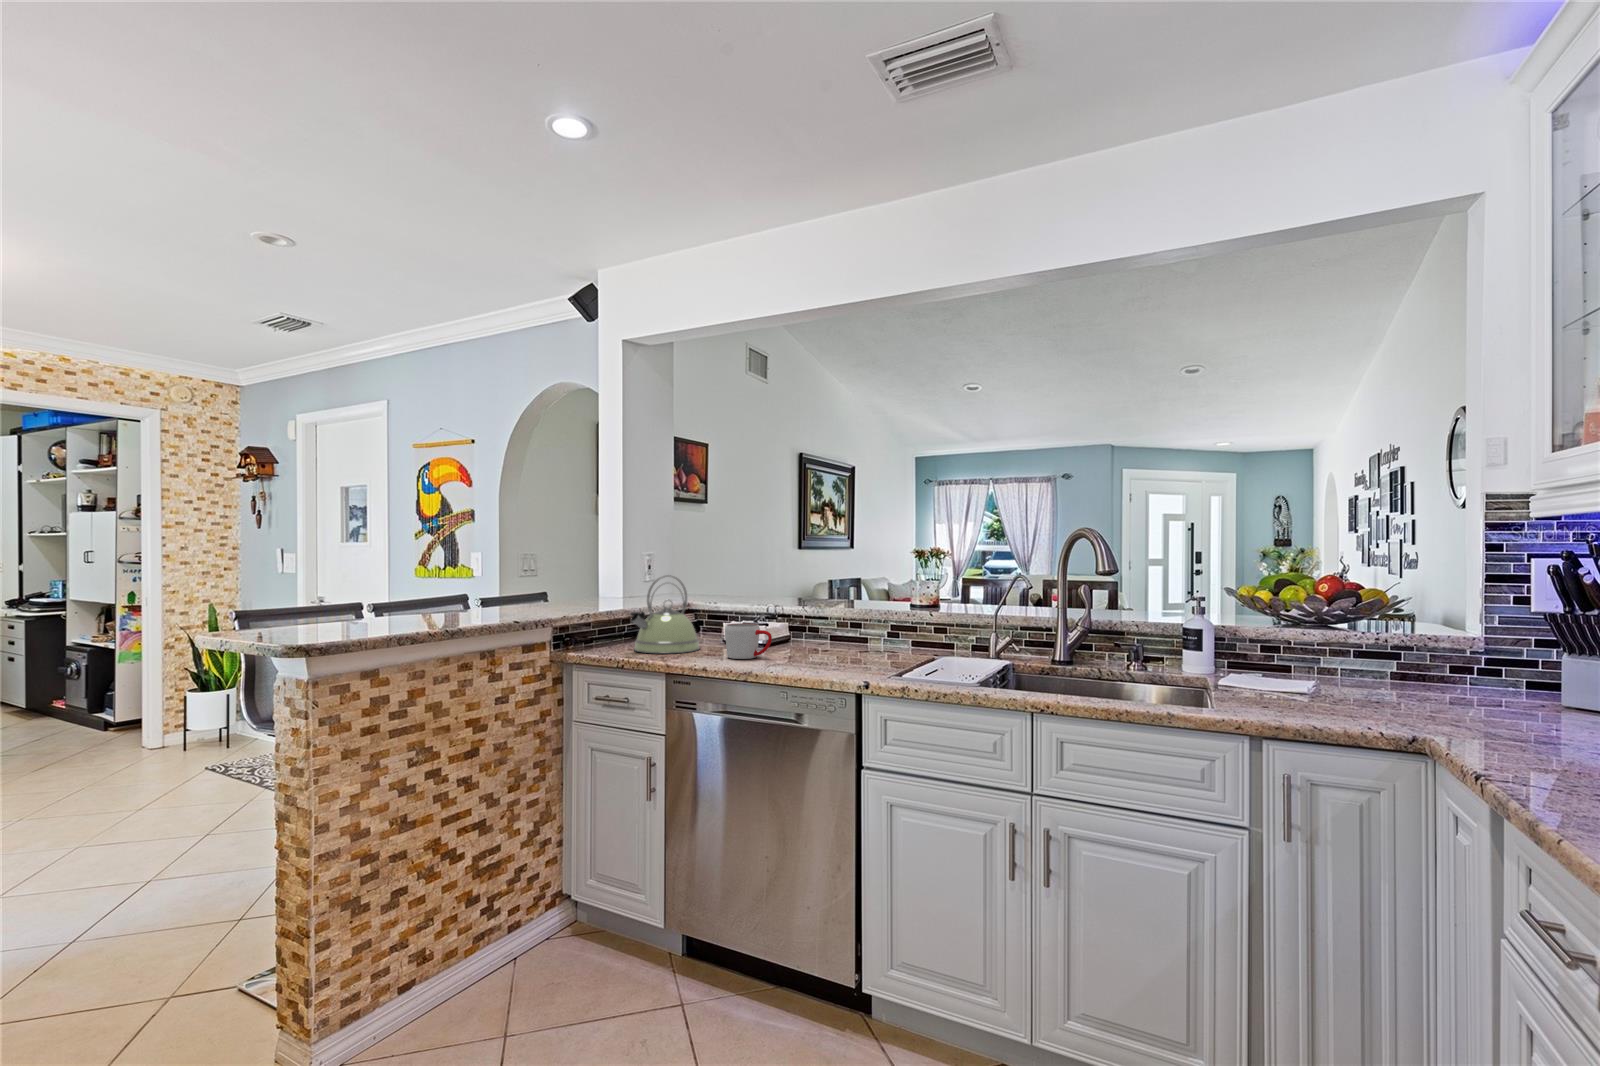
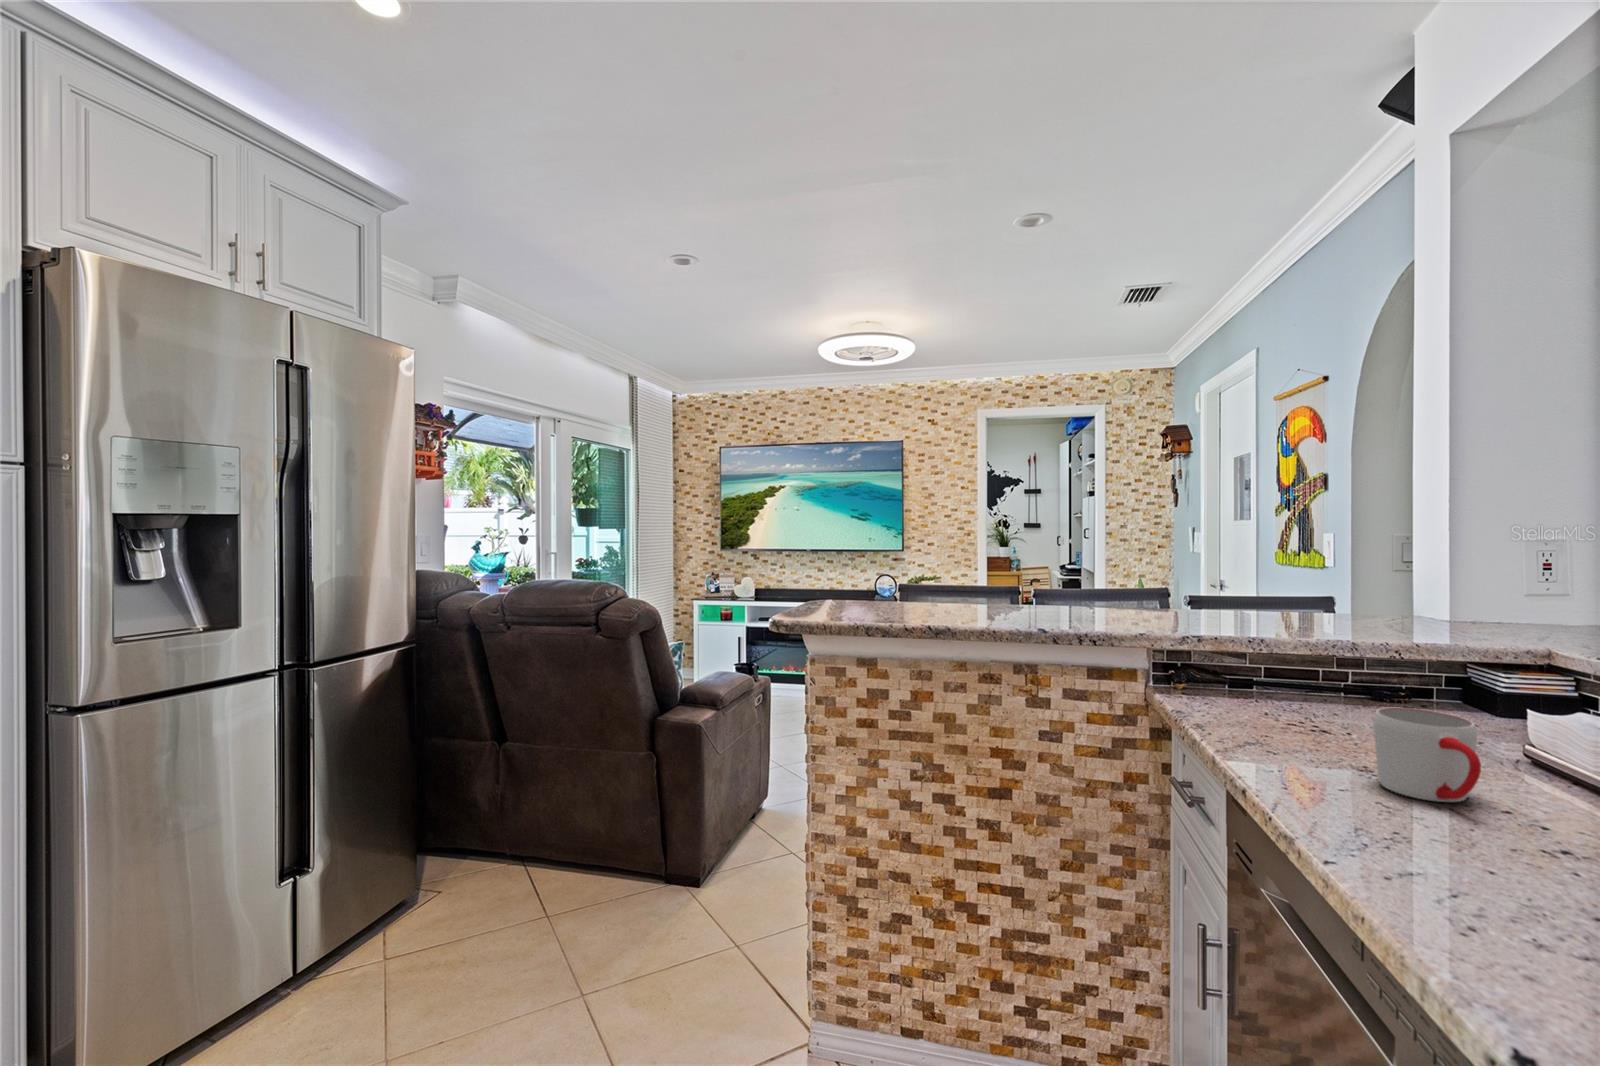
kettle: present [630,575,700,653] -> none [1246,588,1416,746]

